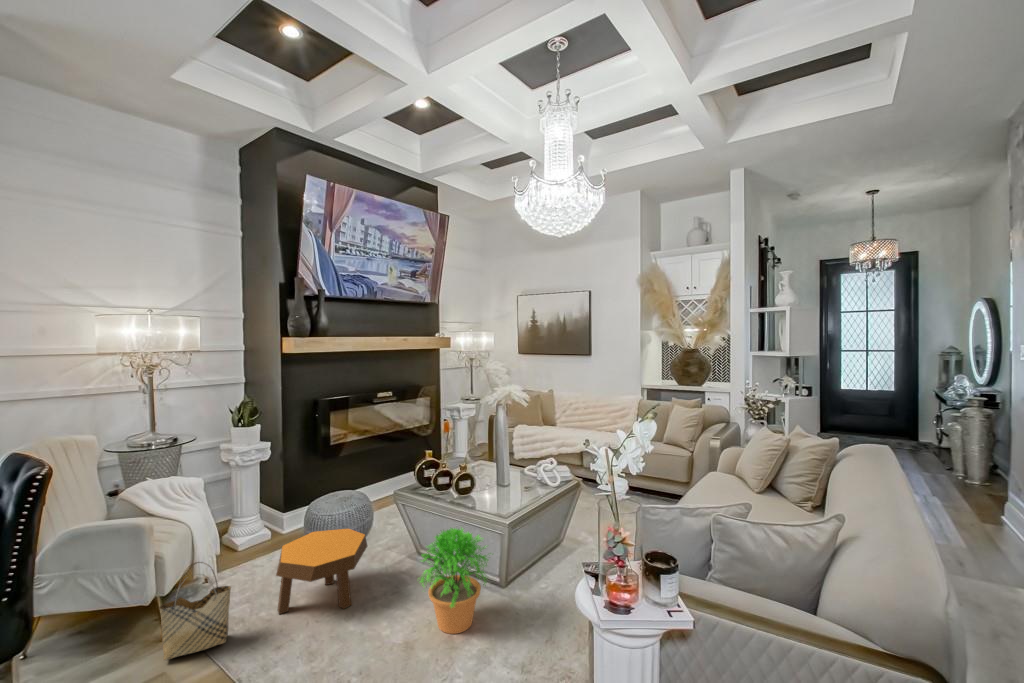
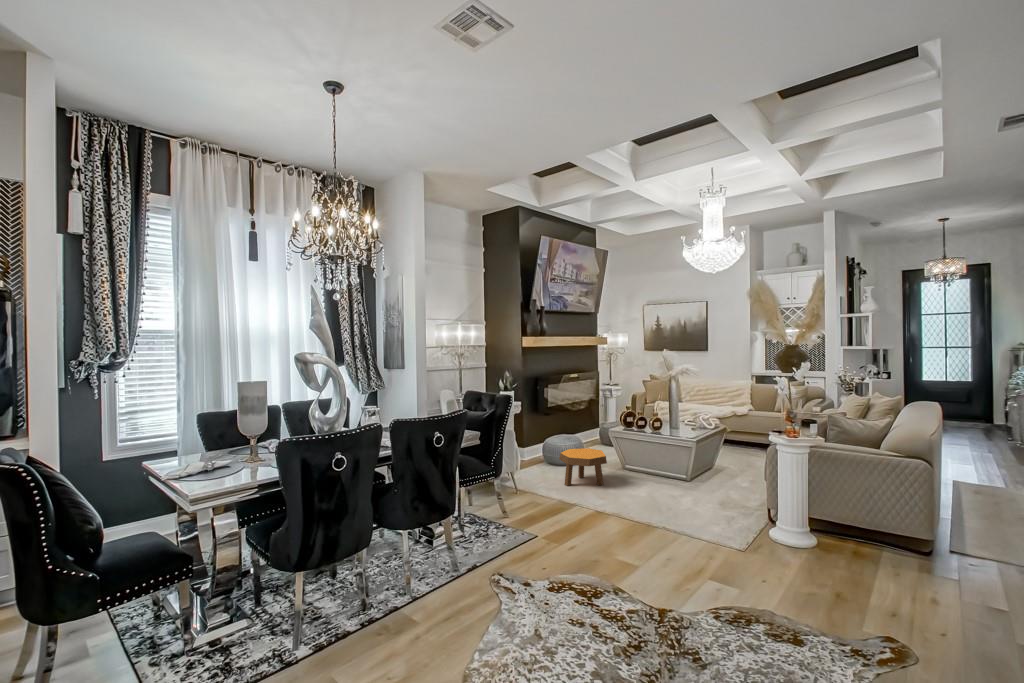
potted plant: present [420,528,488,634] -> none [649,440,689,494]
woven basket: present [159,562,231,660] -> none [526,452,553,495]

